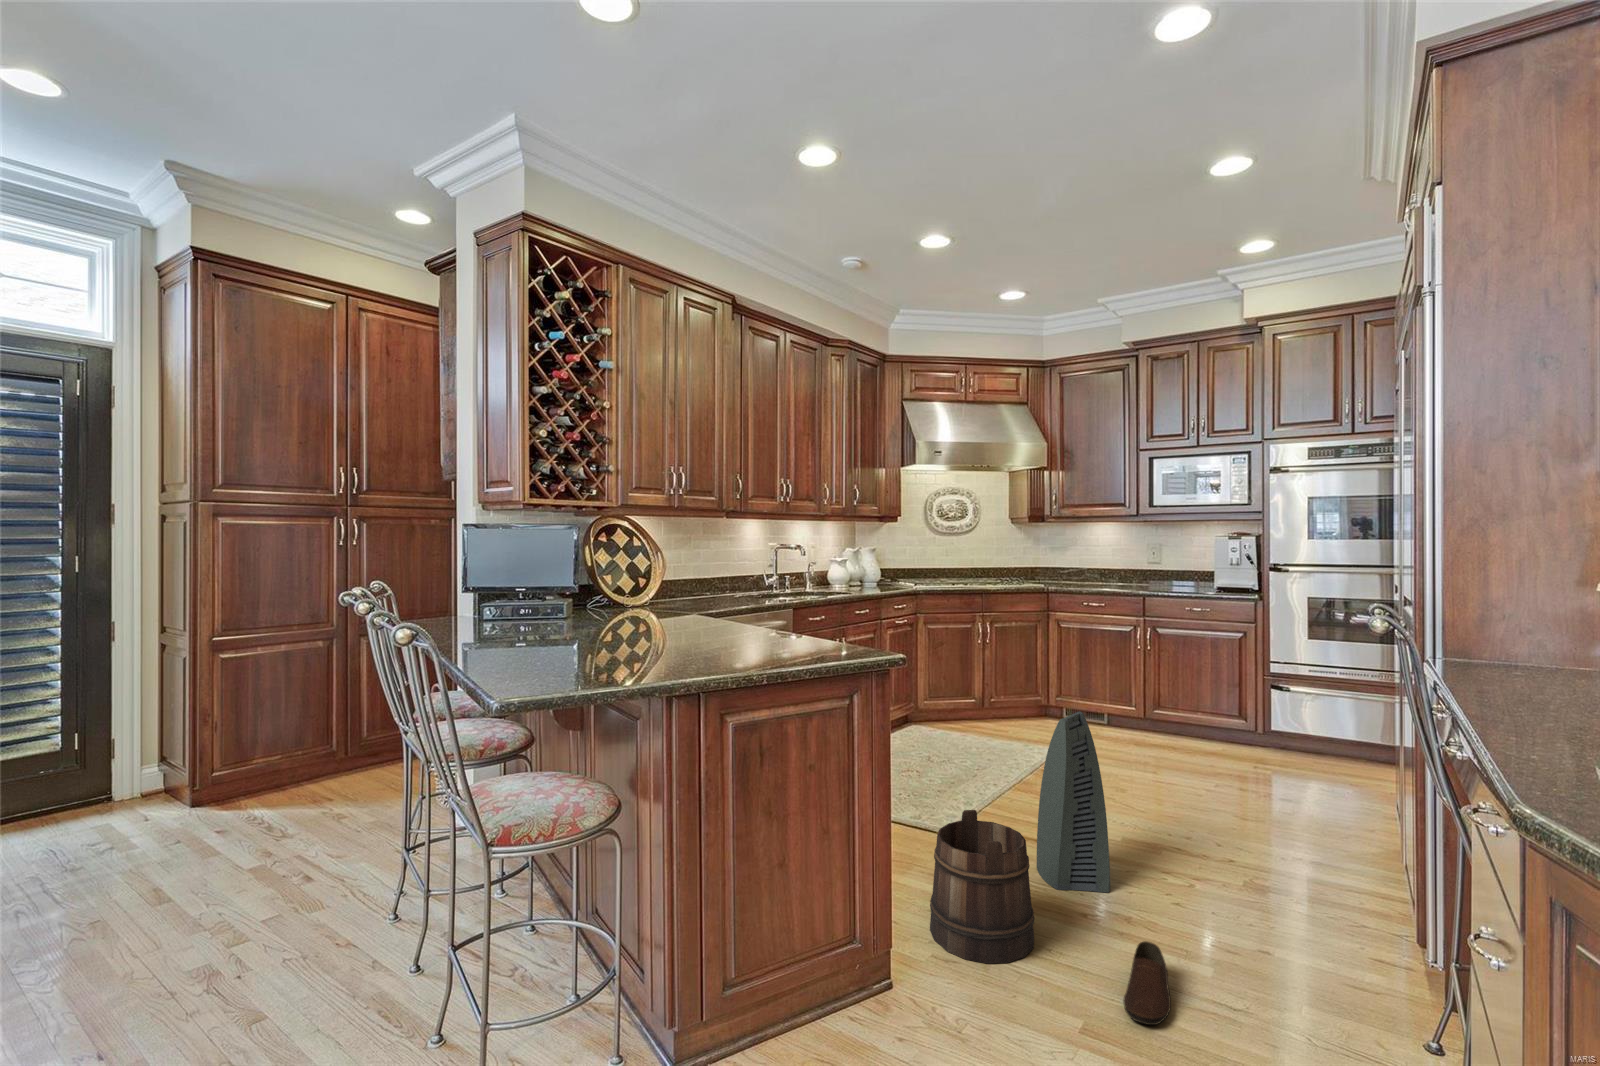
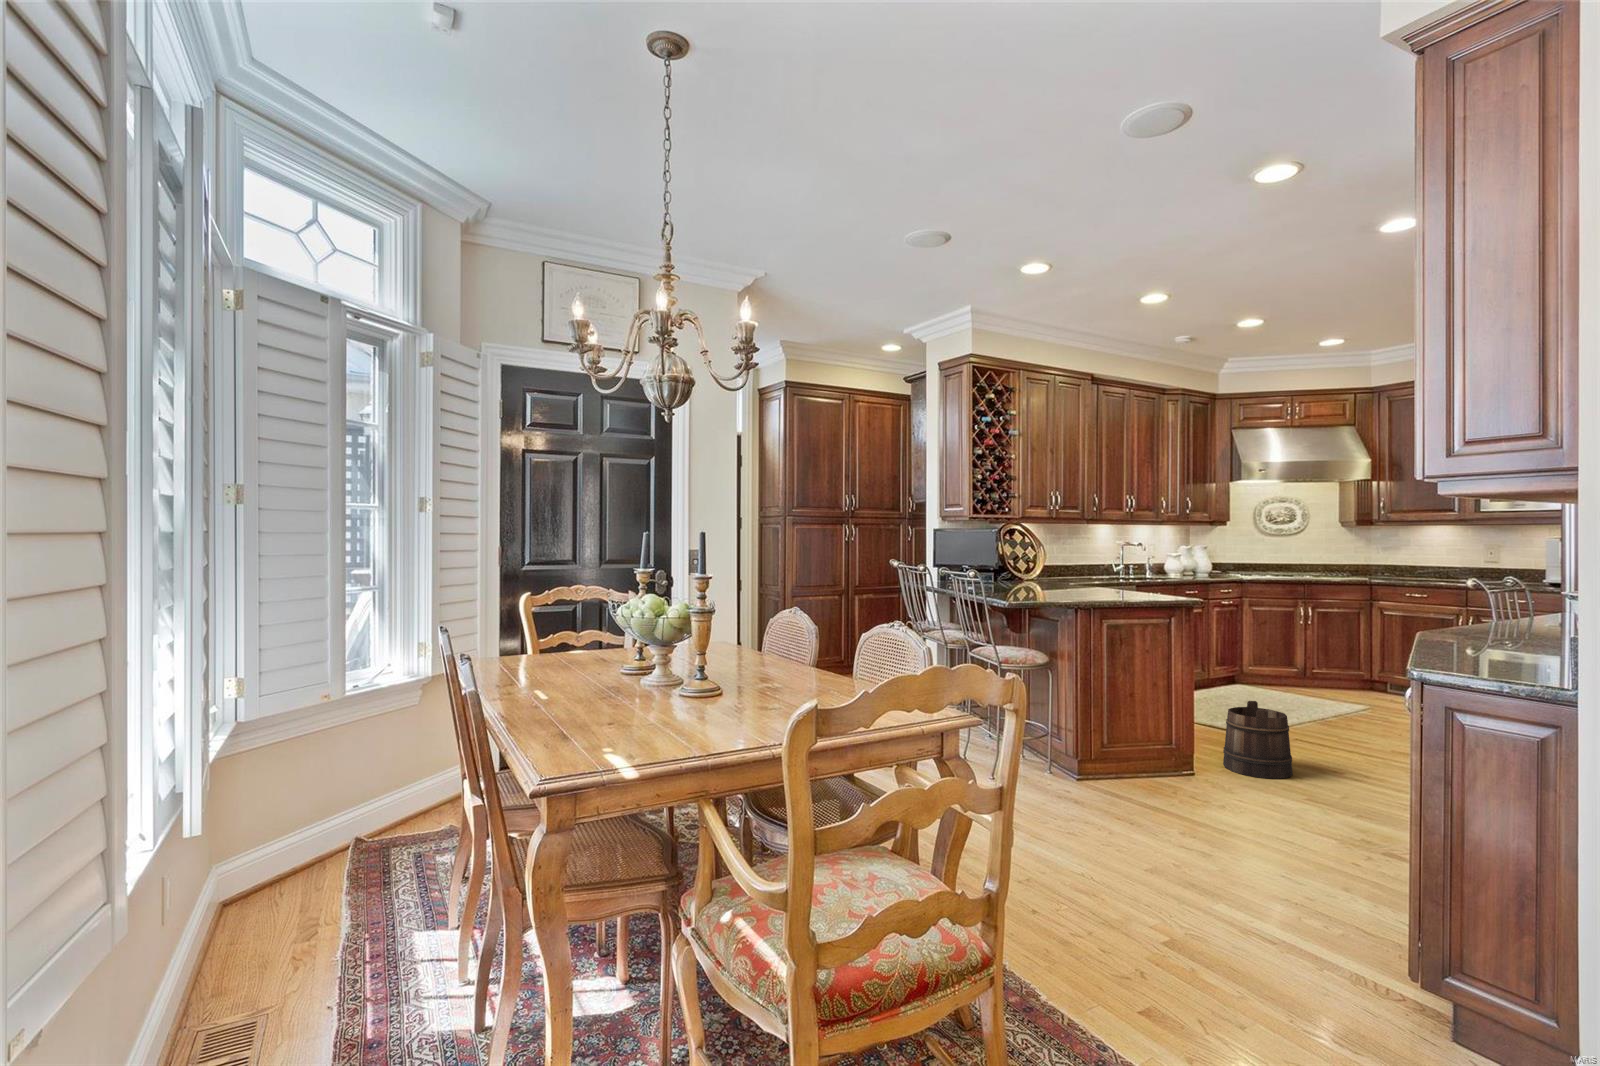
air purifier: present [1037,711,1110,893] -> none [1311,654,1364,768]
shoe: present [1124,941,1171,1025] -> none [1336,774,1375,804]

